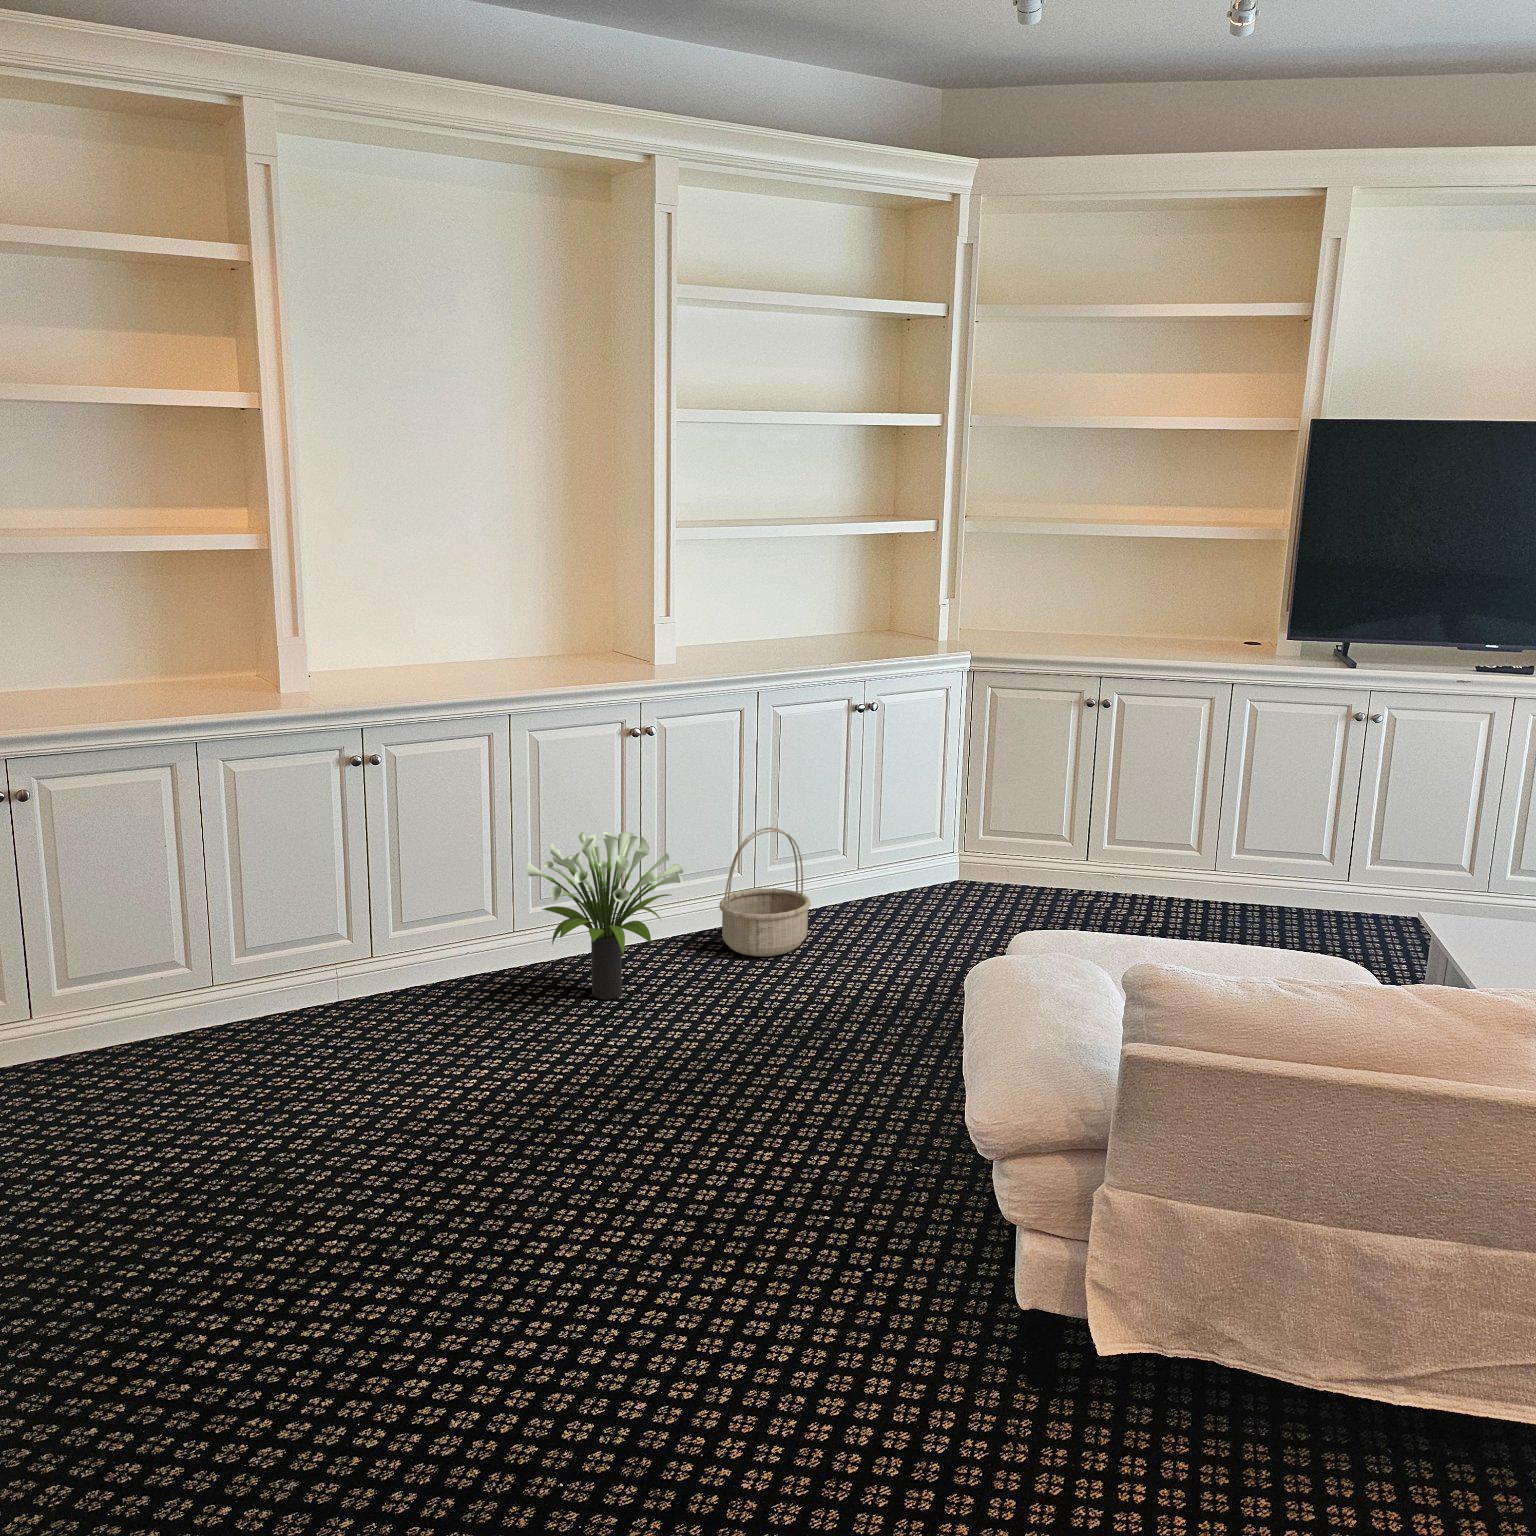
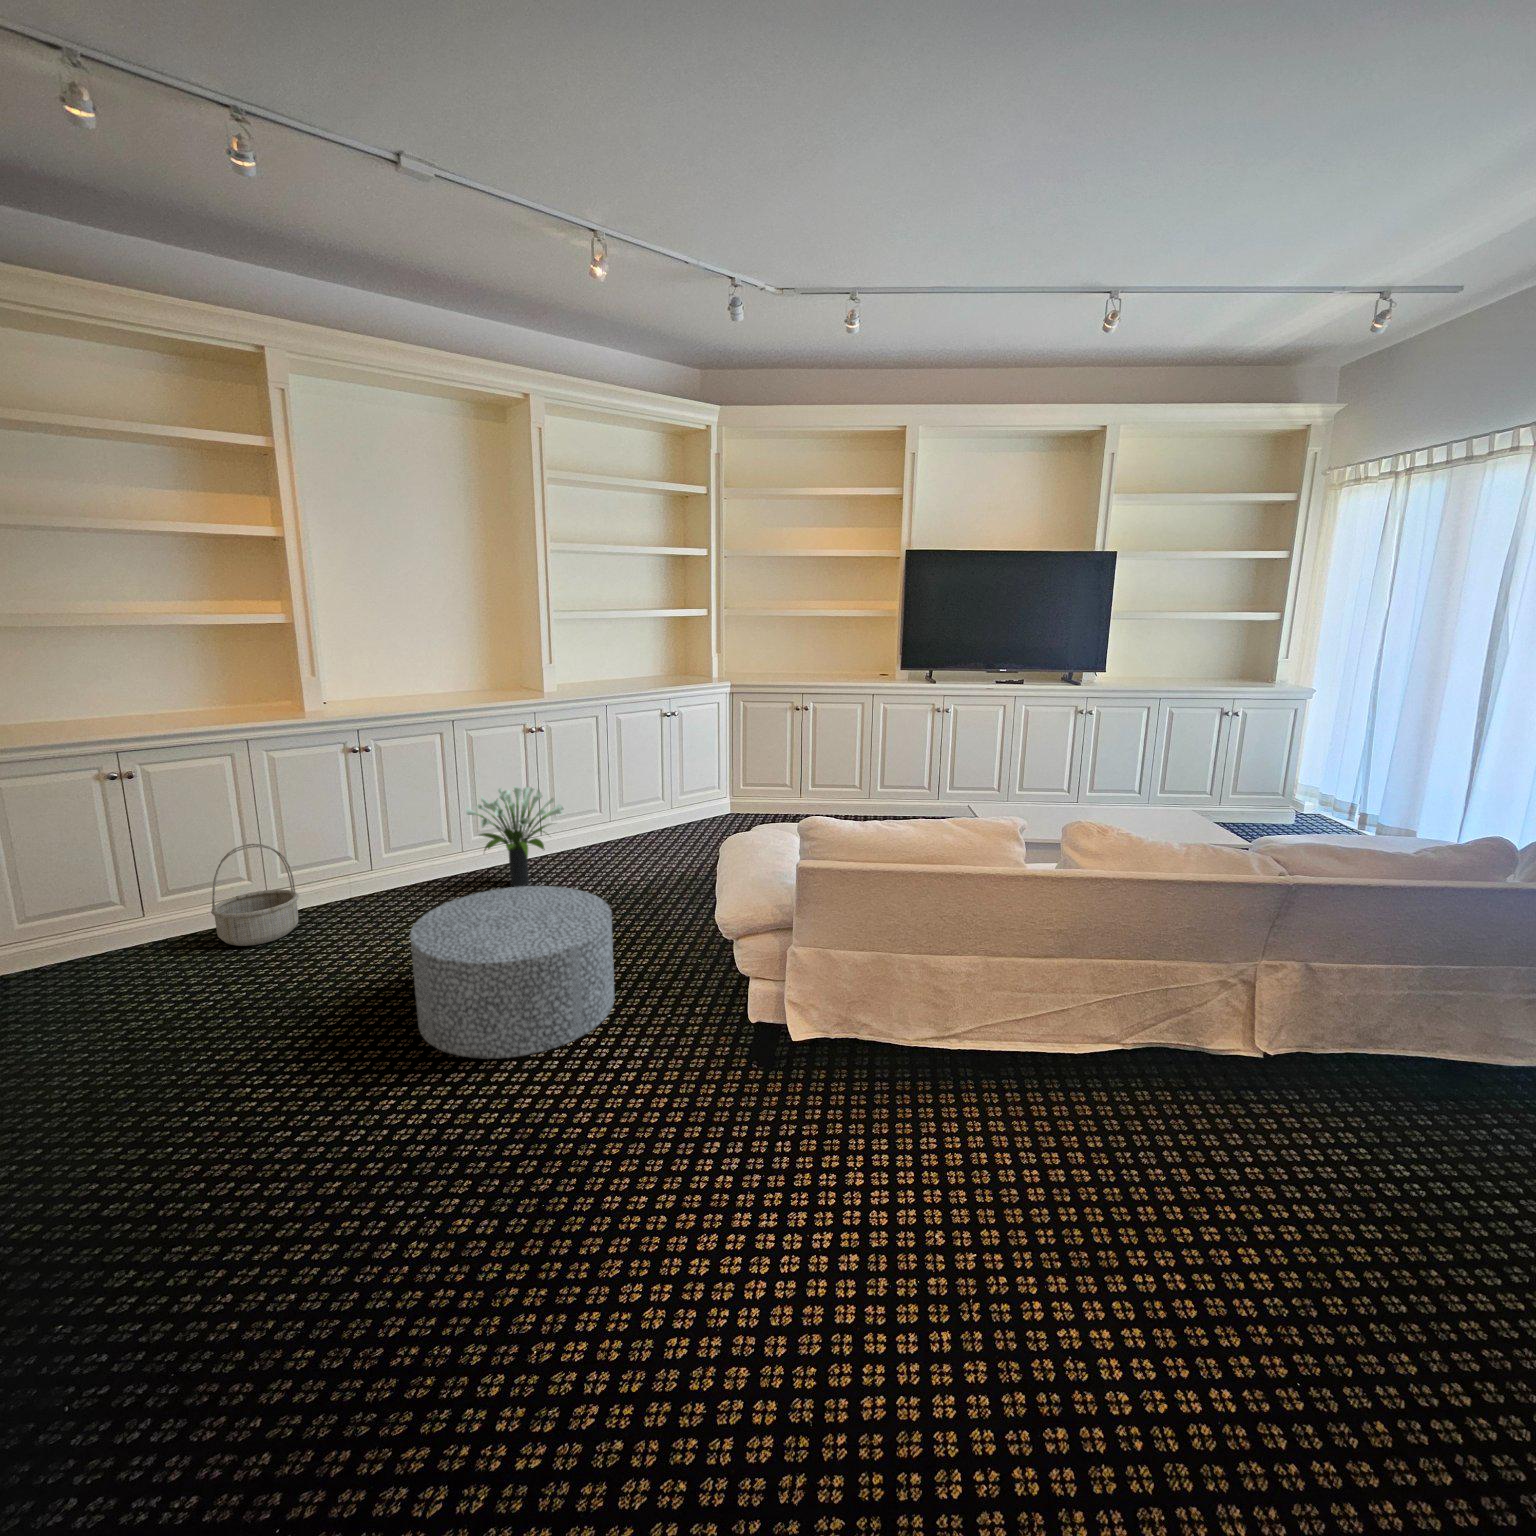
basket: present [719,827,811,957] -> present [211,844,299,946]
ottoman: none [451,1019,776,1321] -> present [410,886,614,1059]

